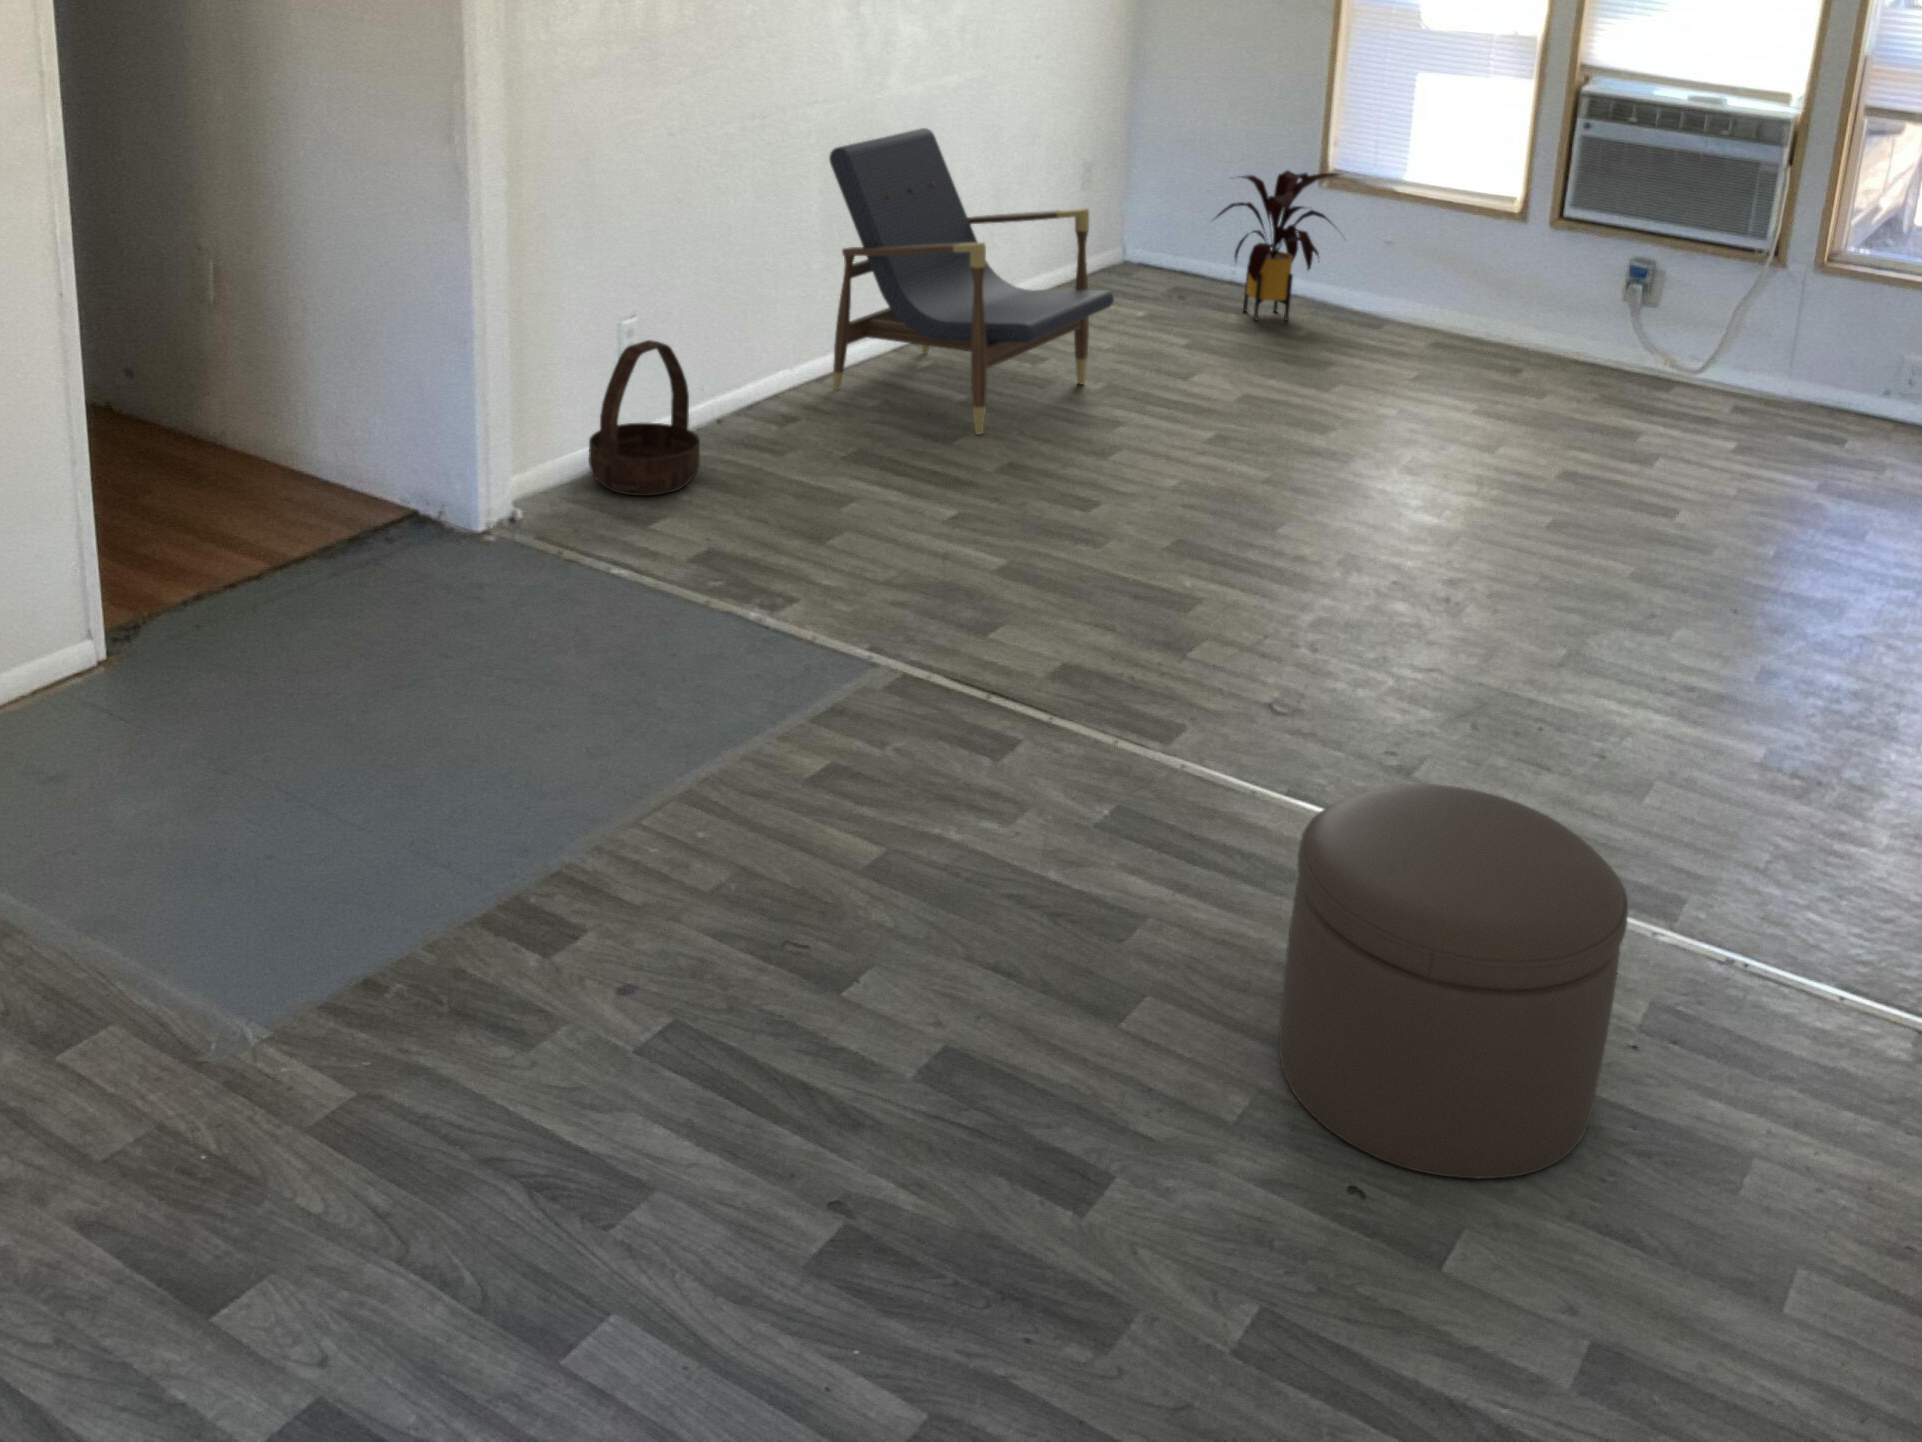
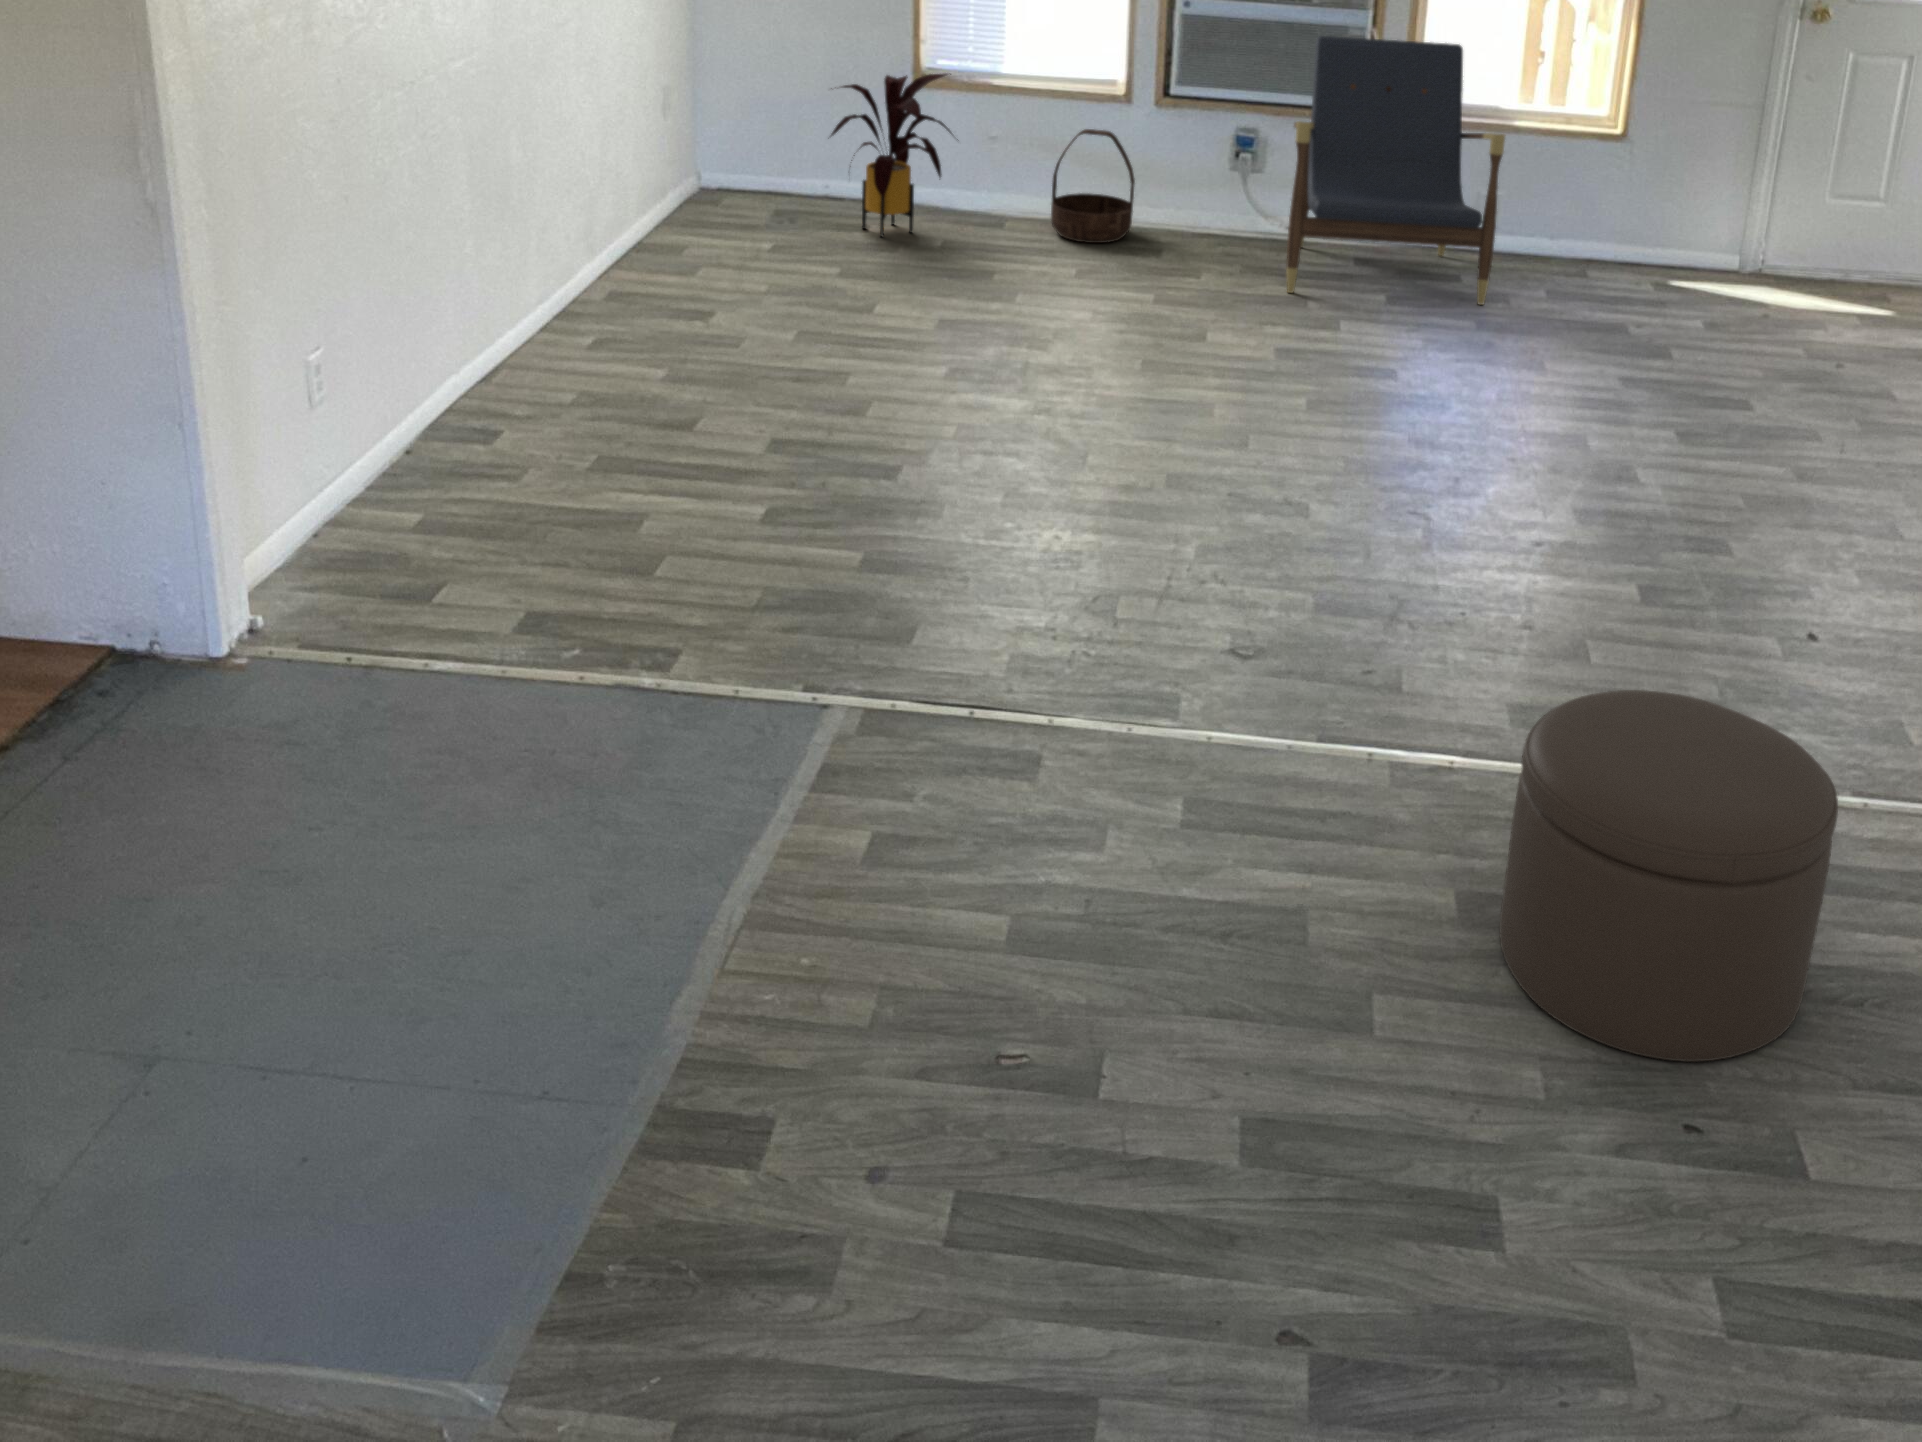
lounge chair: present [829,128,1114,435] -> present [1286,36,1506,305]
basket: present [589,340,700,496] -> present [1051,129,1135,243]

